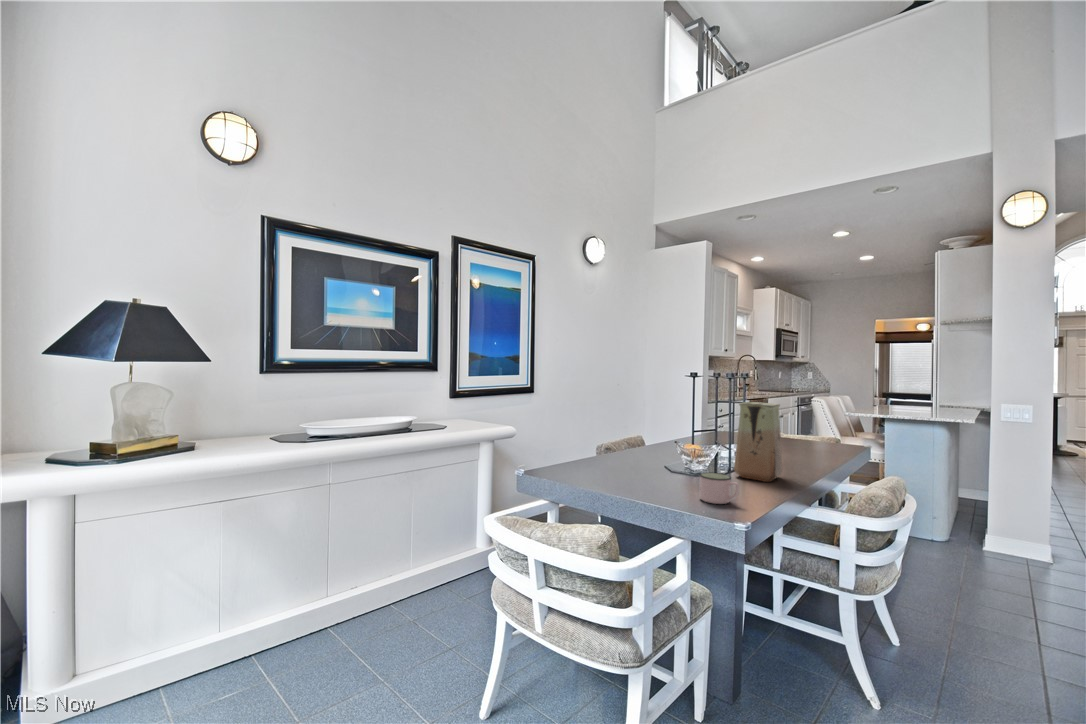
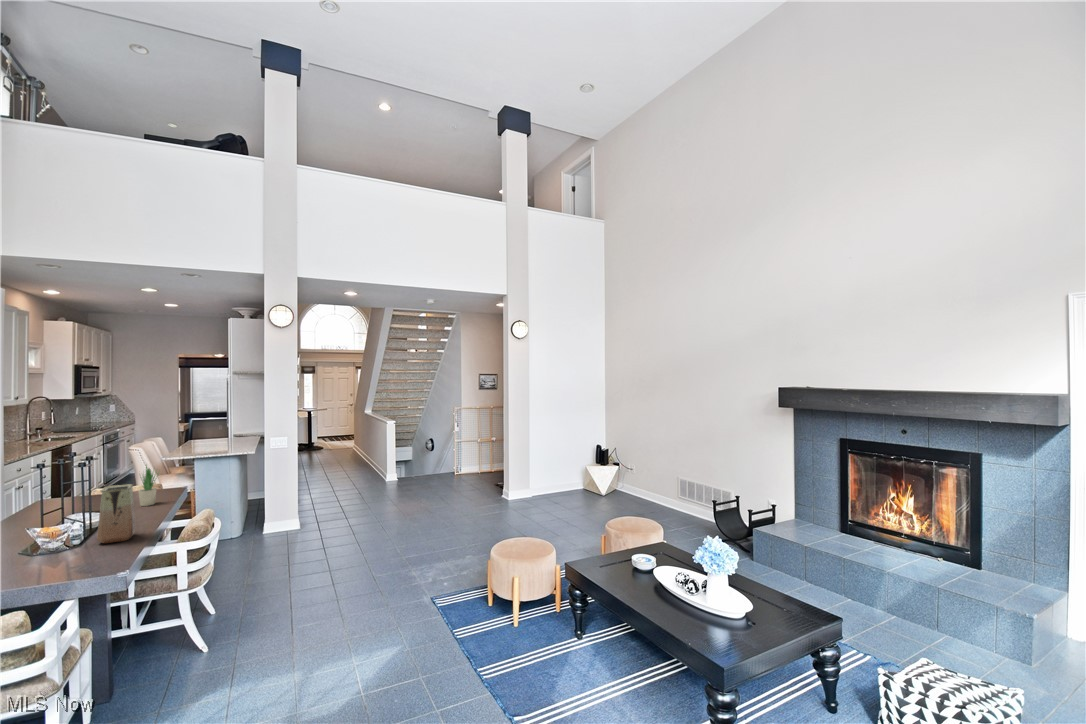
potted plant: none [802,396,829,453] -> present [139,466,156,506]
mug: present [699,472,739,504] -> none [83,546,117,569]

